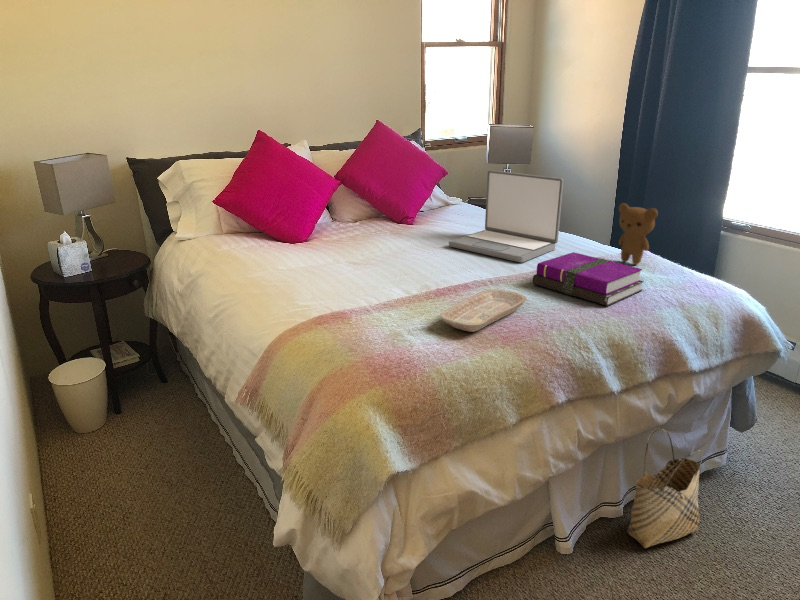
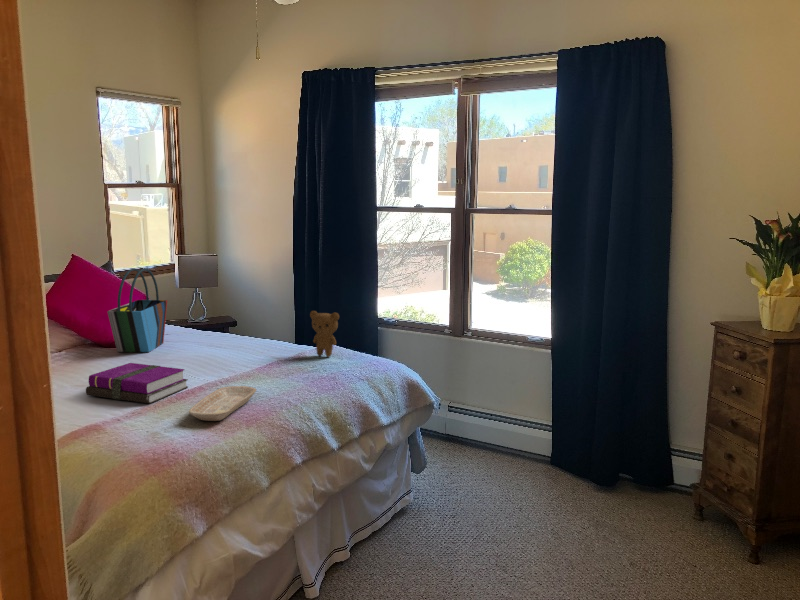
tote bag: none [397,141,462,234] -> present [108,268,167,352]
laptop: present [449,170,564,263] -> none [167,292,265,366]
notebook: present [533,252,644,306] -> present [86,363,188,403]
woven basket: present [627,427,703,548] -> none [357,475,405,574]

